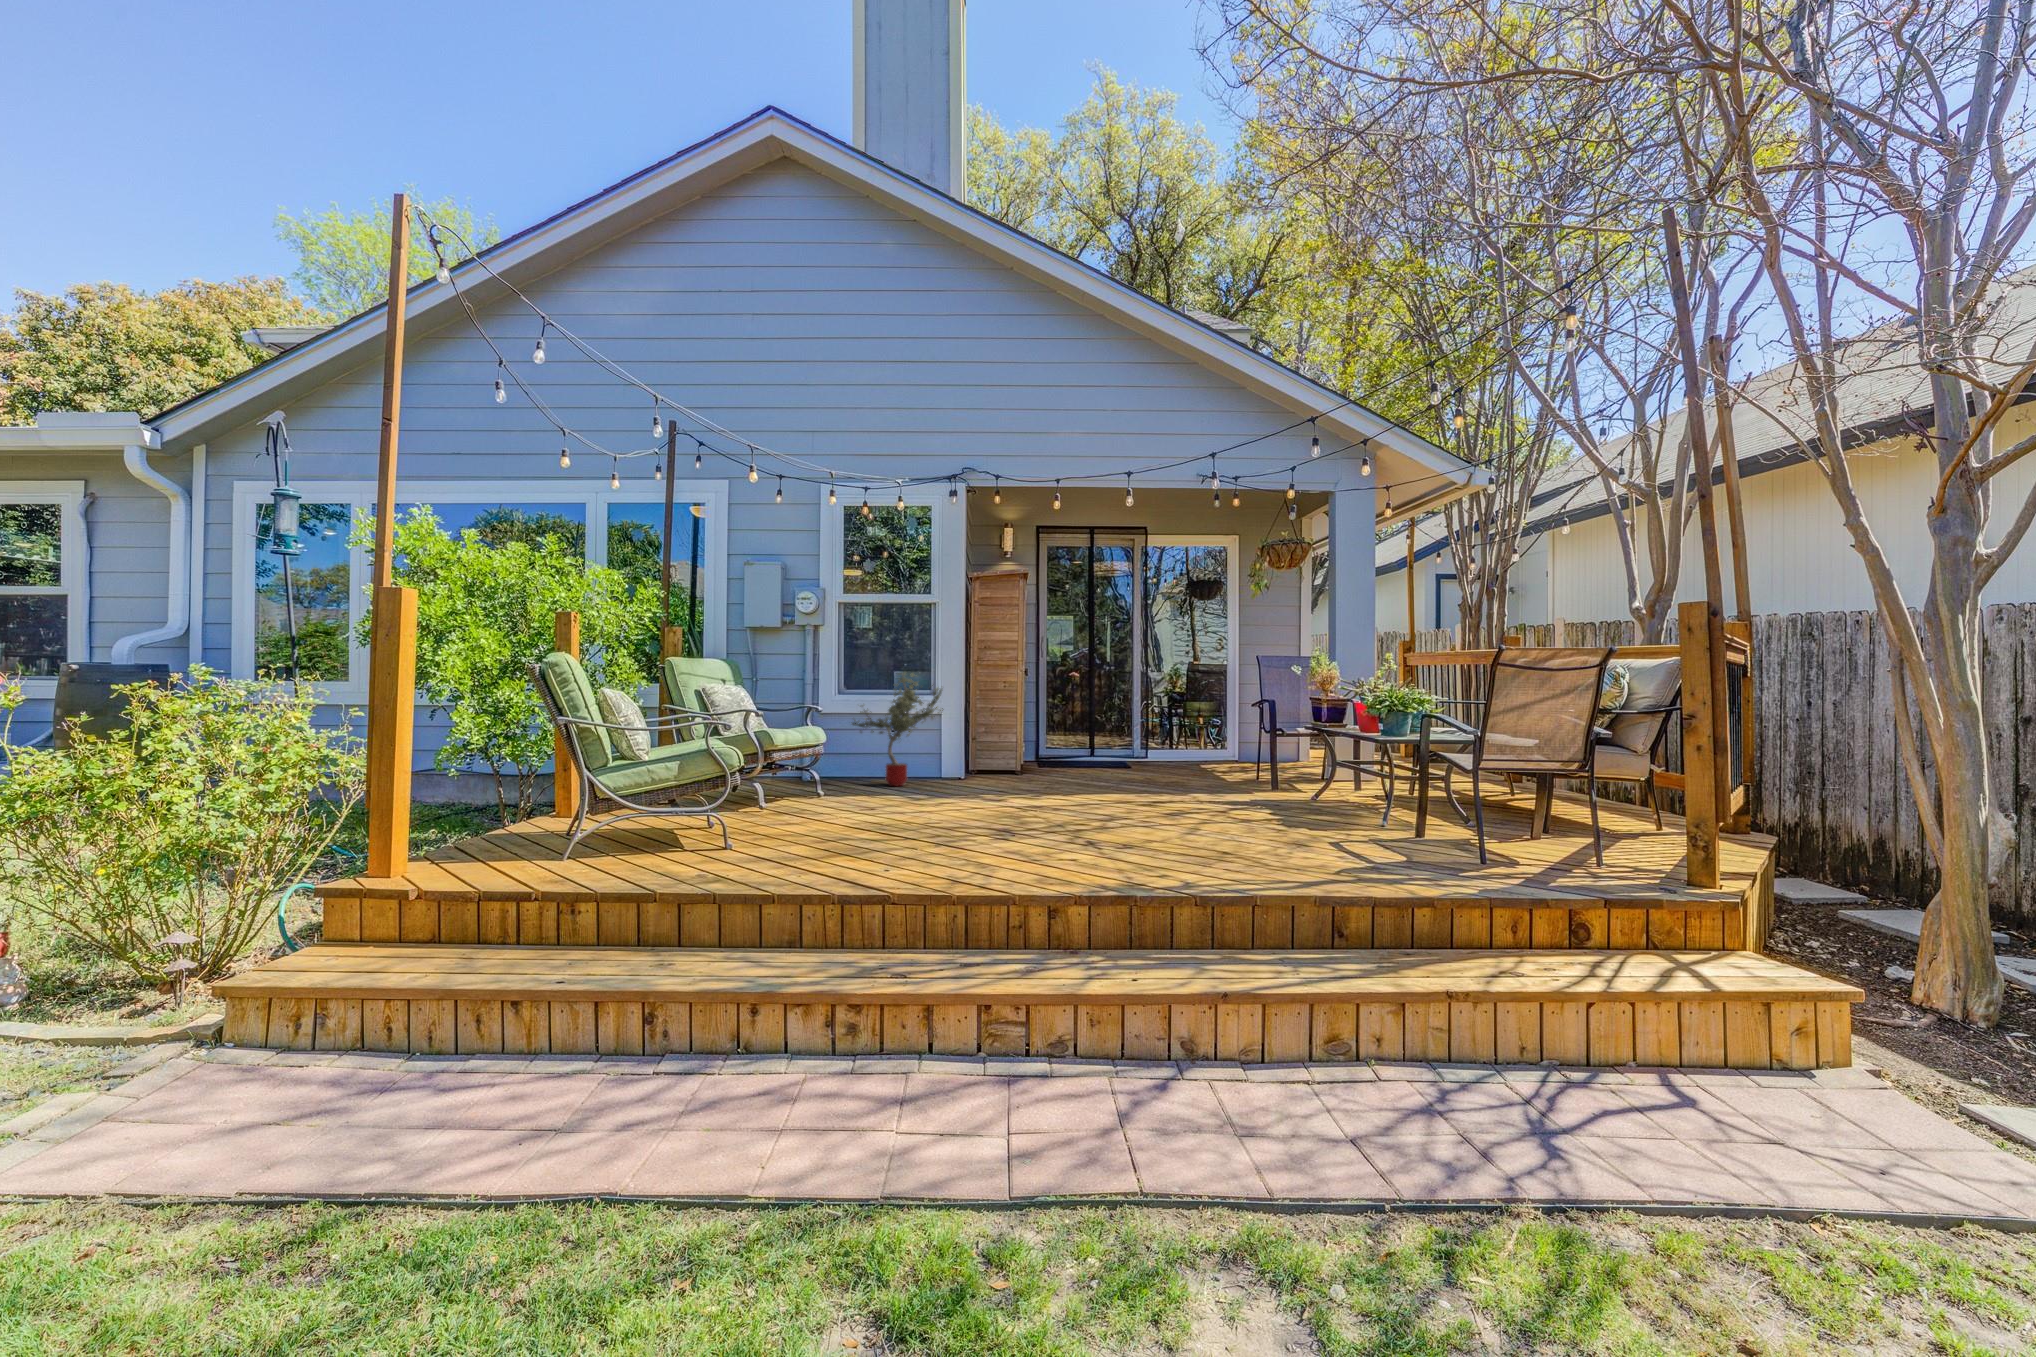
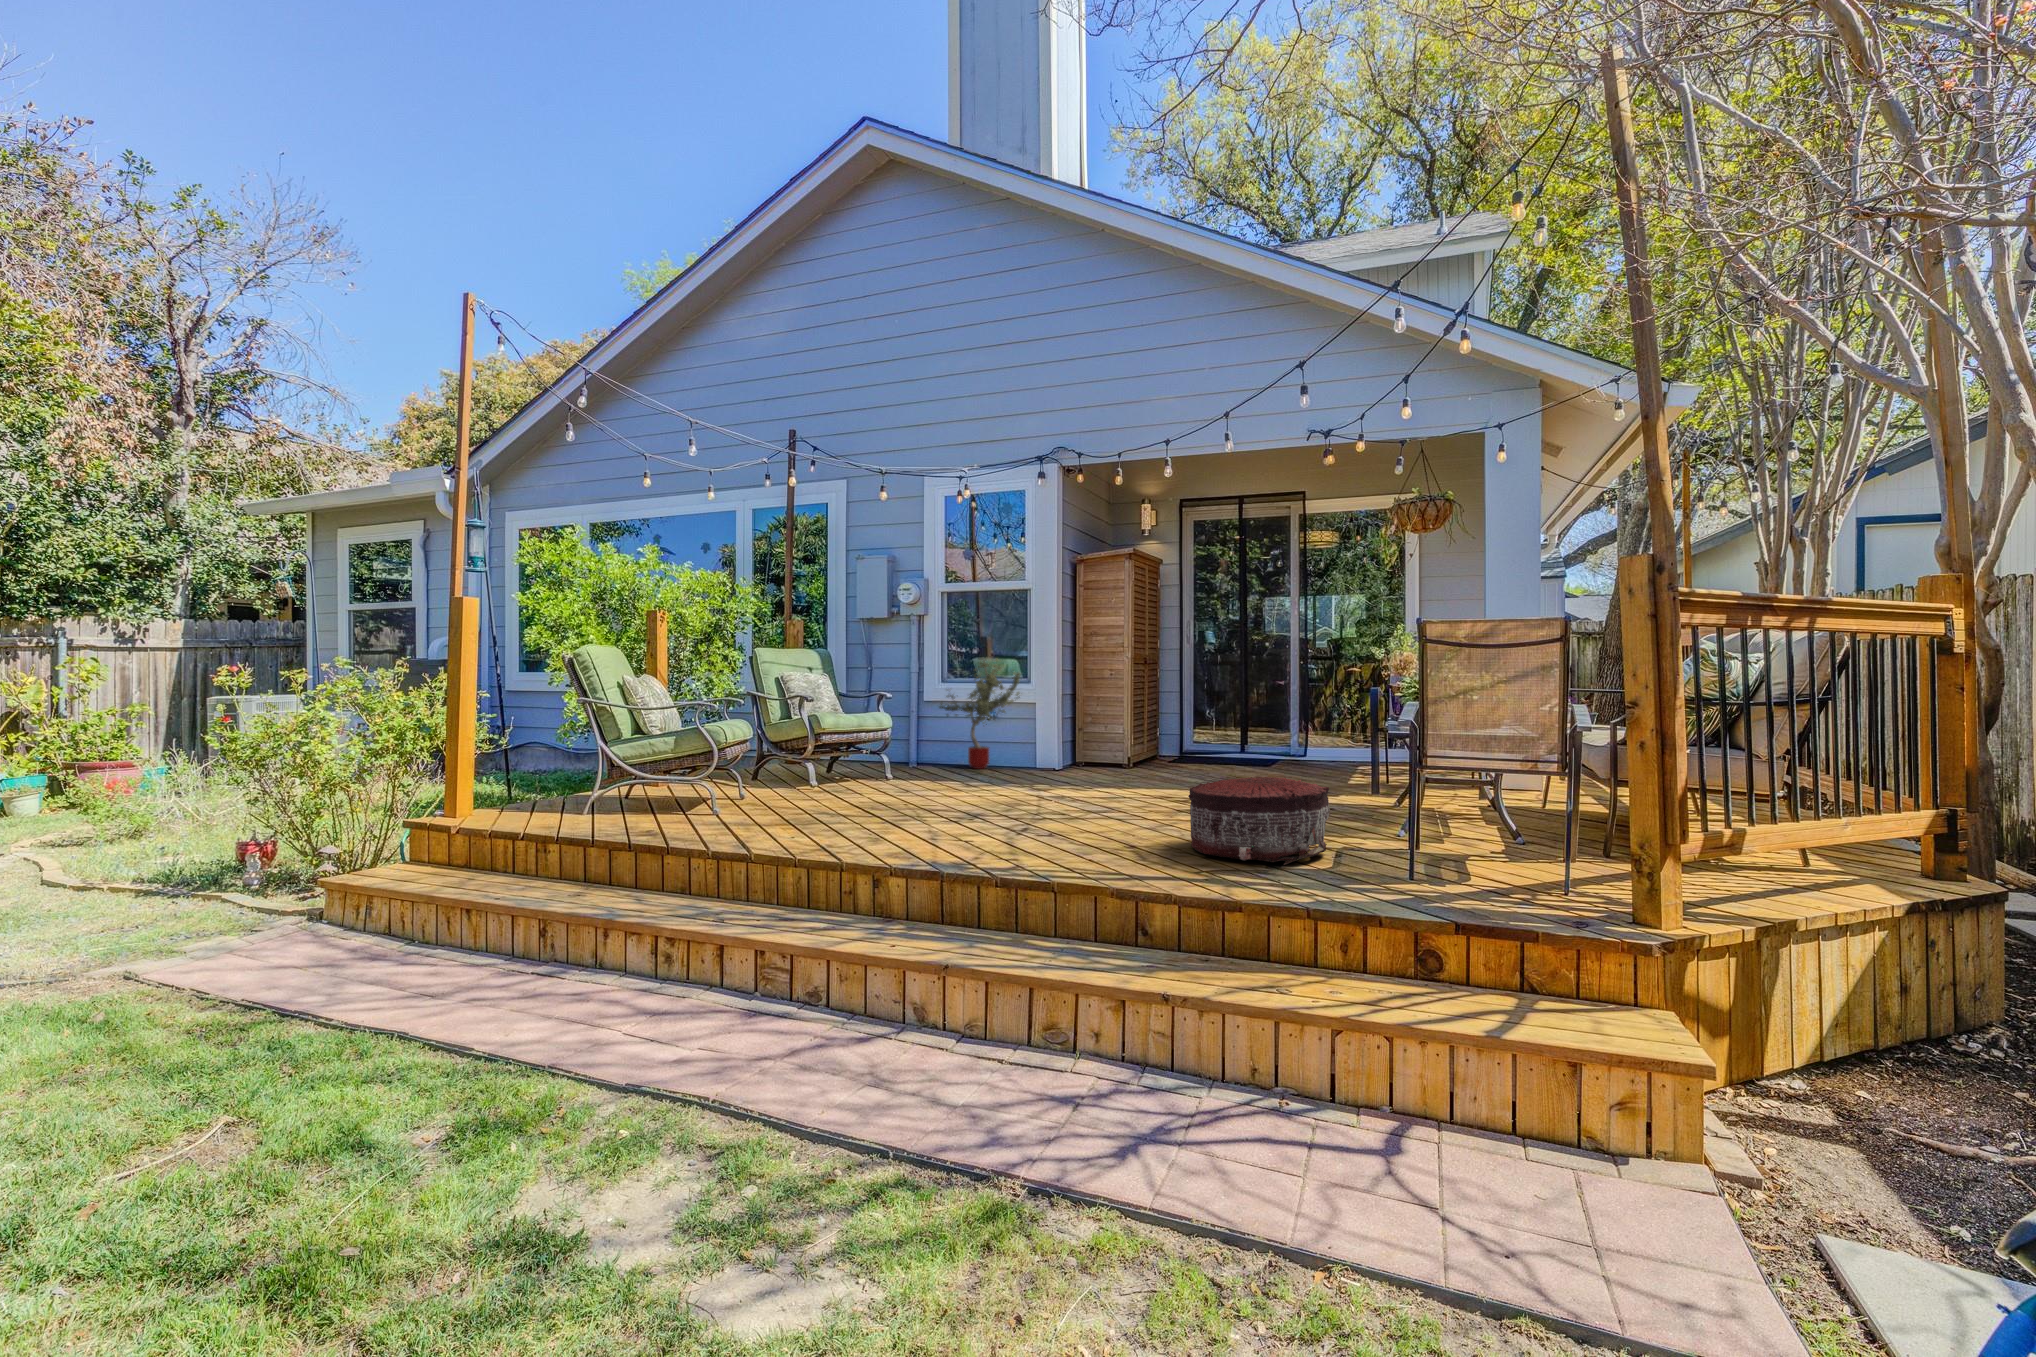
pouf: none [1269,783,1402,863] -> present [1188,777,1330,865]

